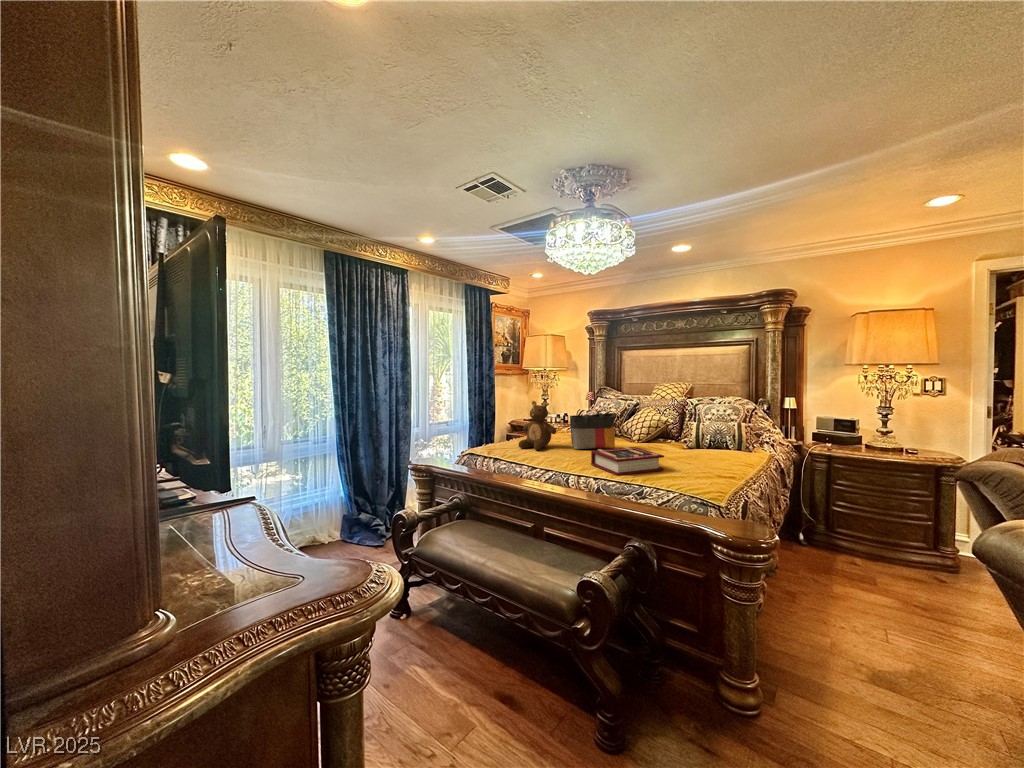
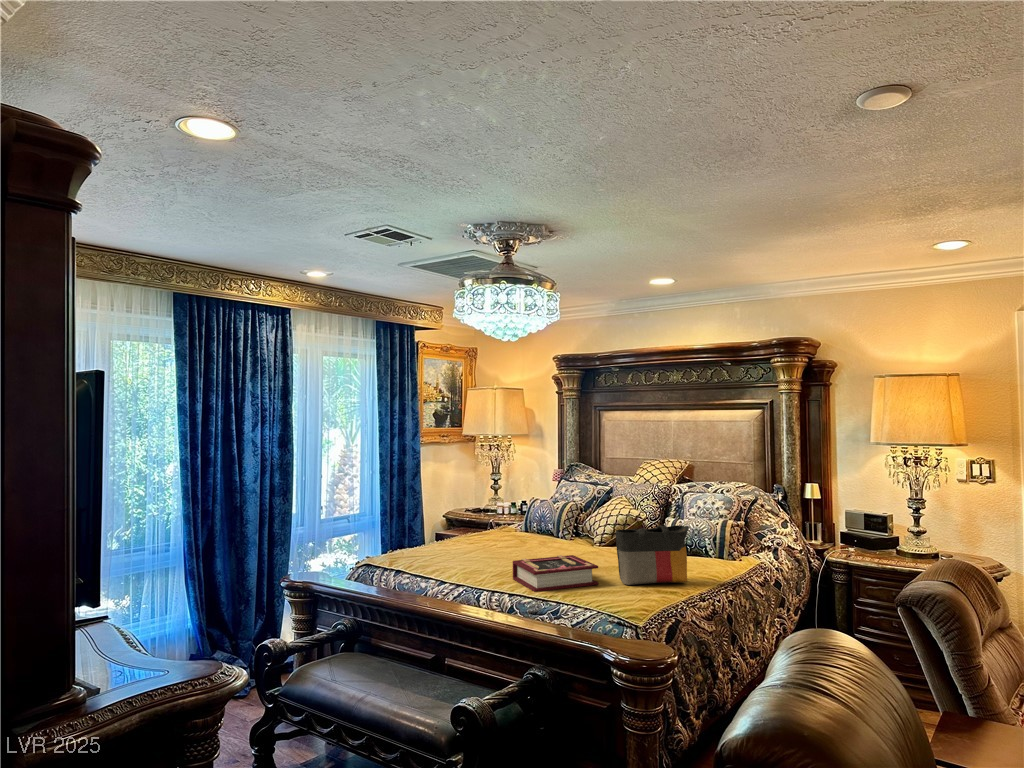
teddy bear: present [518,401,556,450] -> none [432,492,483,560]
tote bag: present [570,413,617,450] -> present [616,525,689,585]

